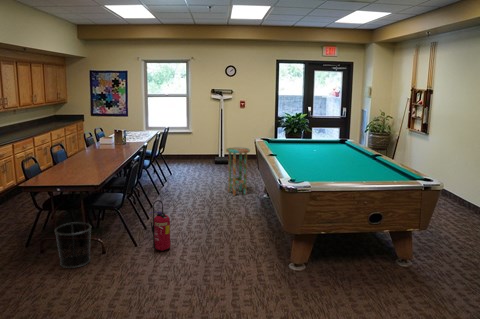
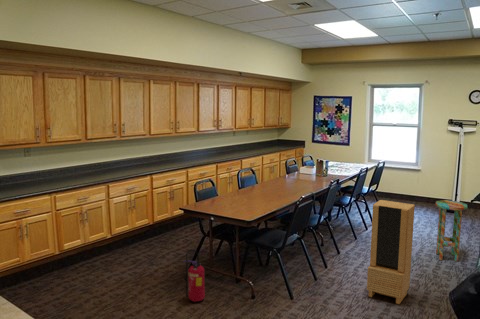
storage cabinet: none [197,146,228,232] -> present [367,200,415,304]
fire extinguisher: present [149,200,171,251] -> present [184,250,205,302]
trash can: present [55,222,91,268] -> none [221,261,253,305]

